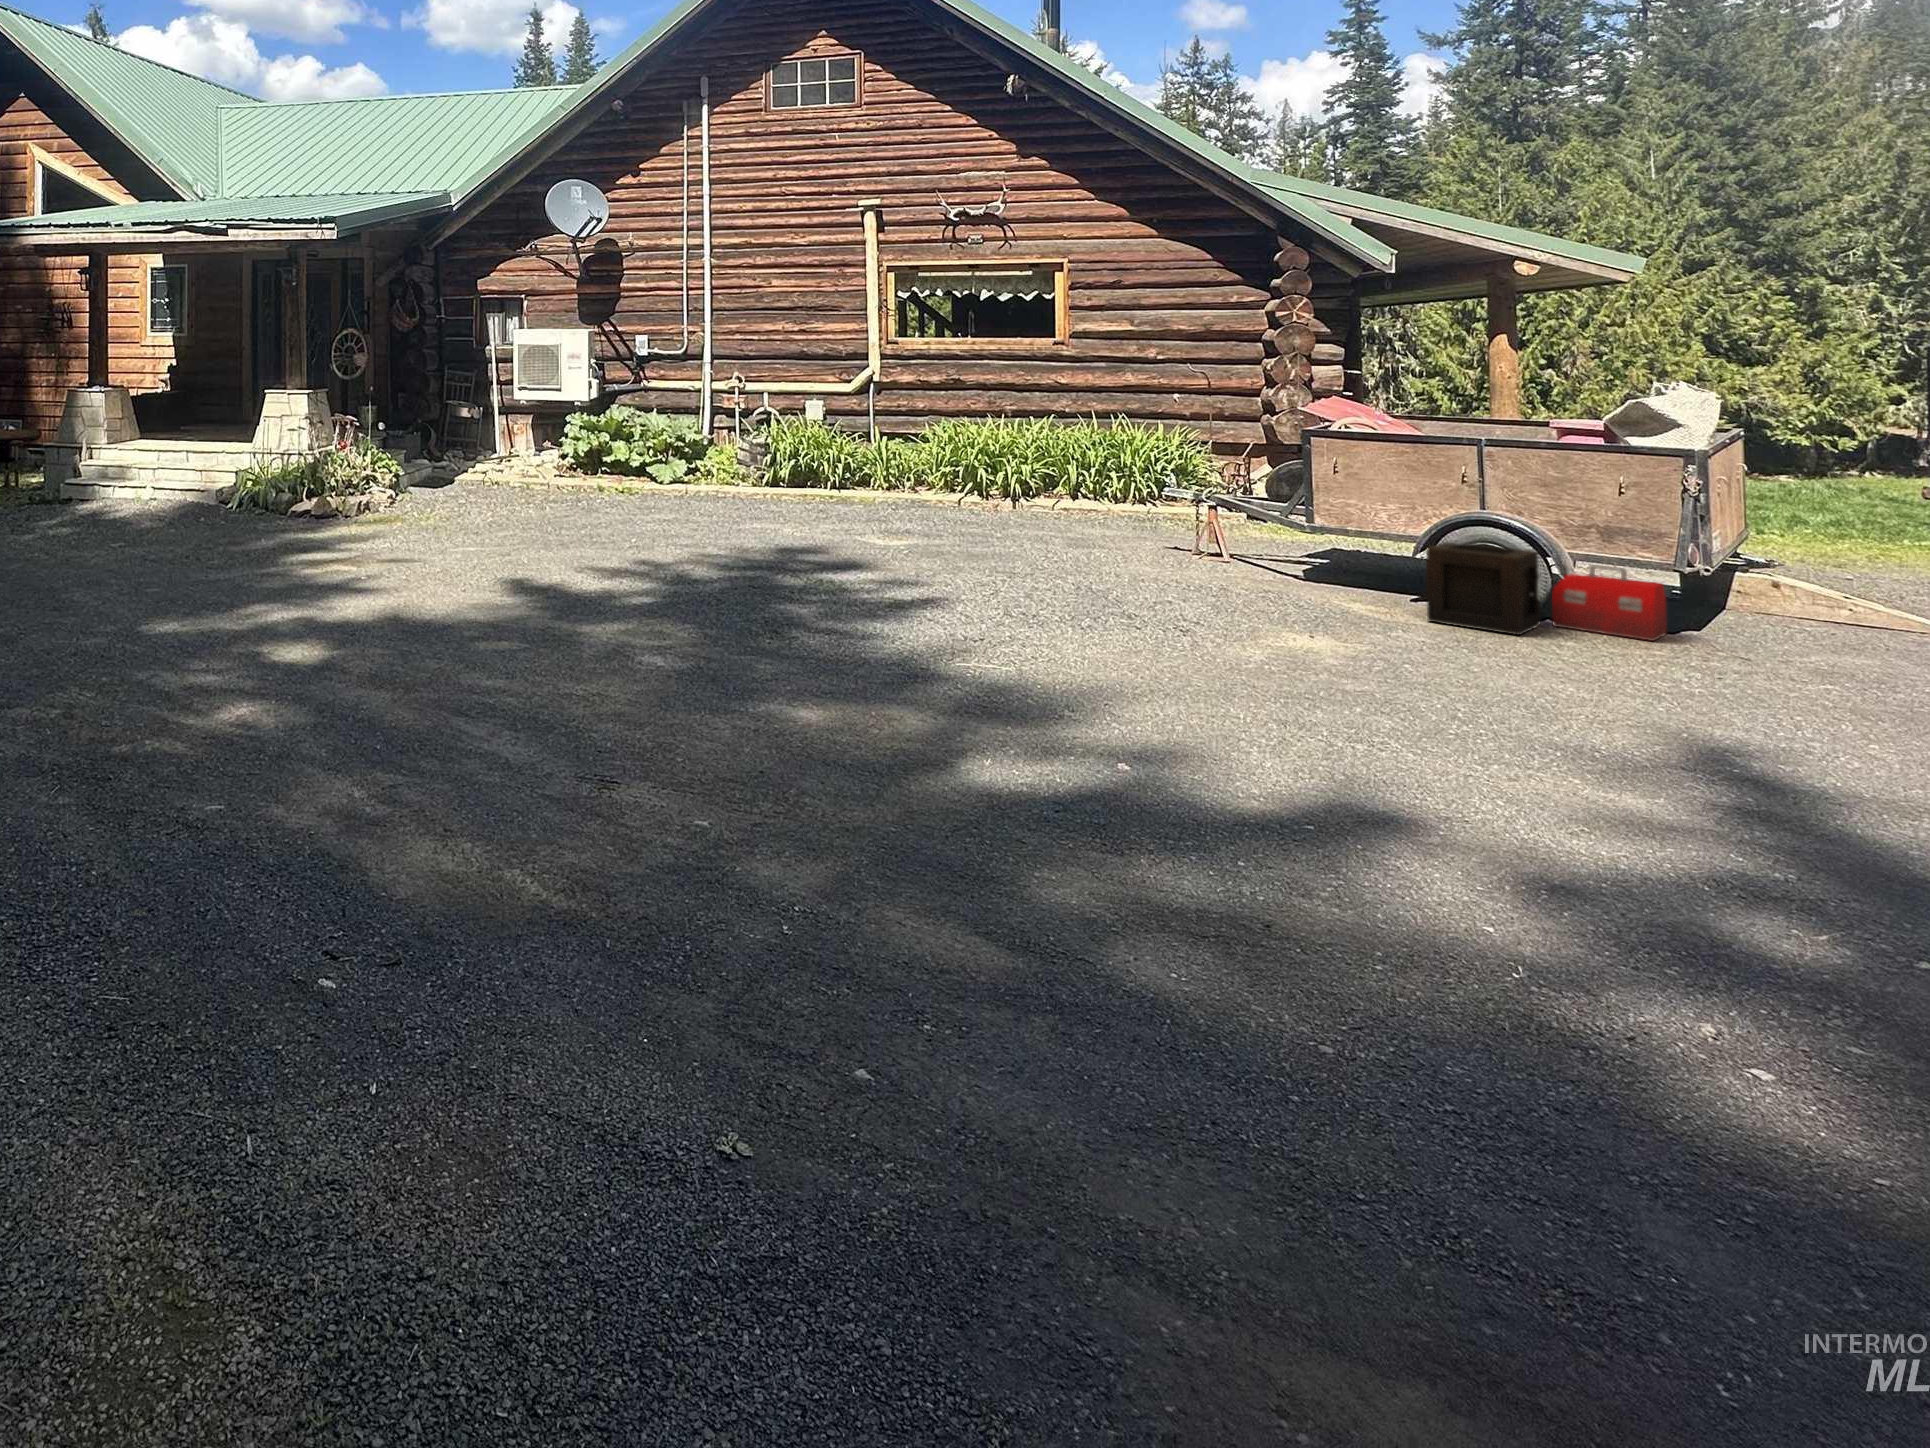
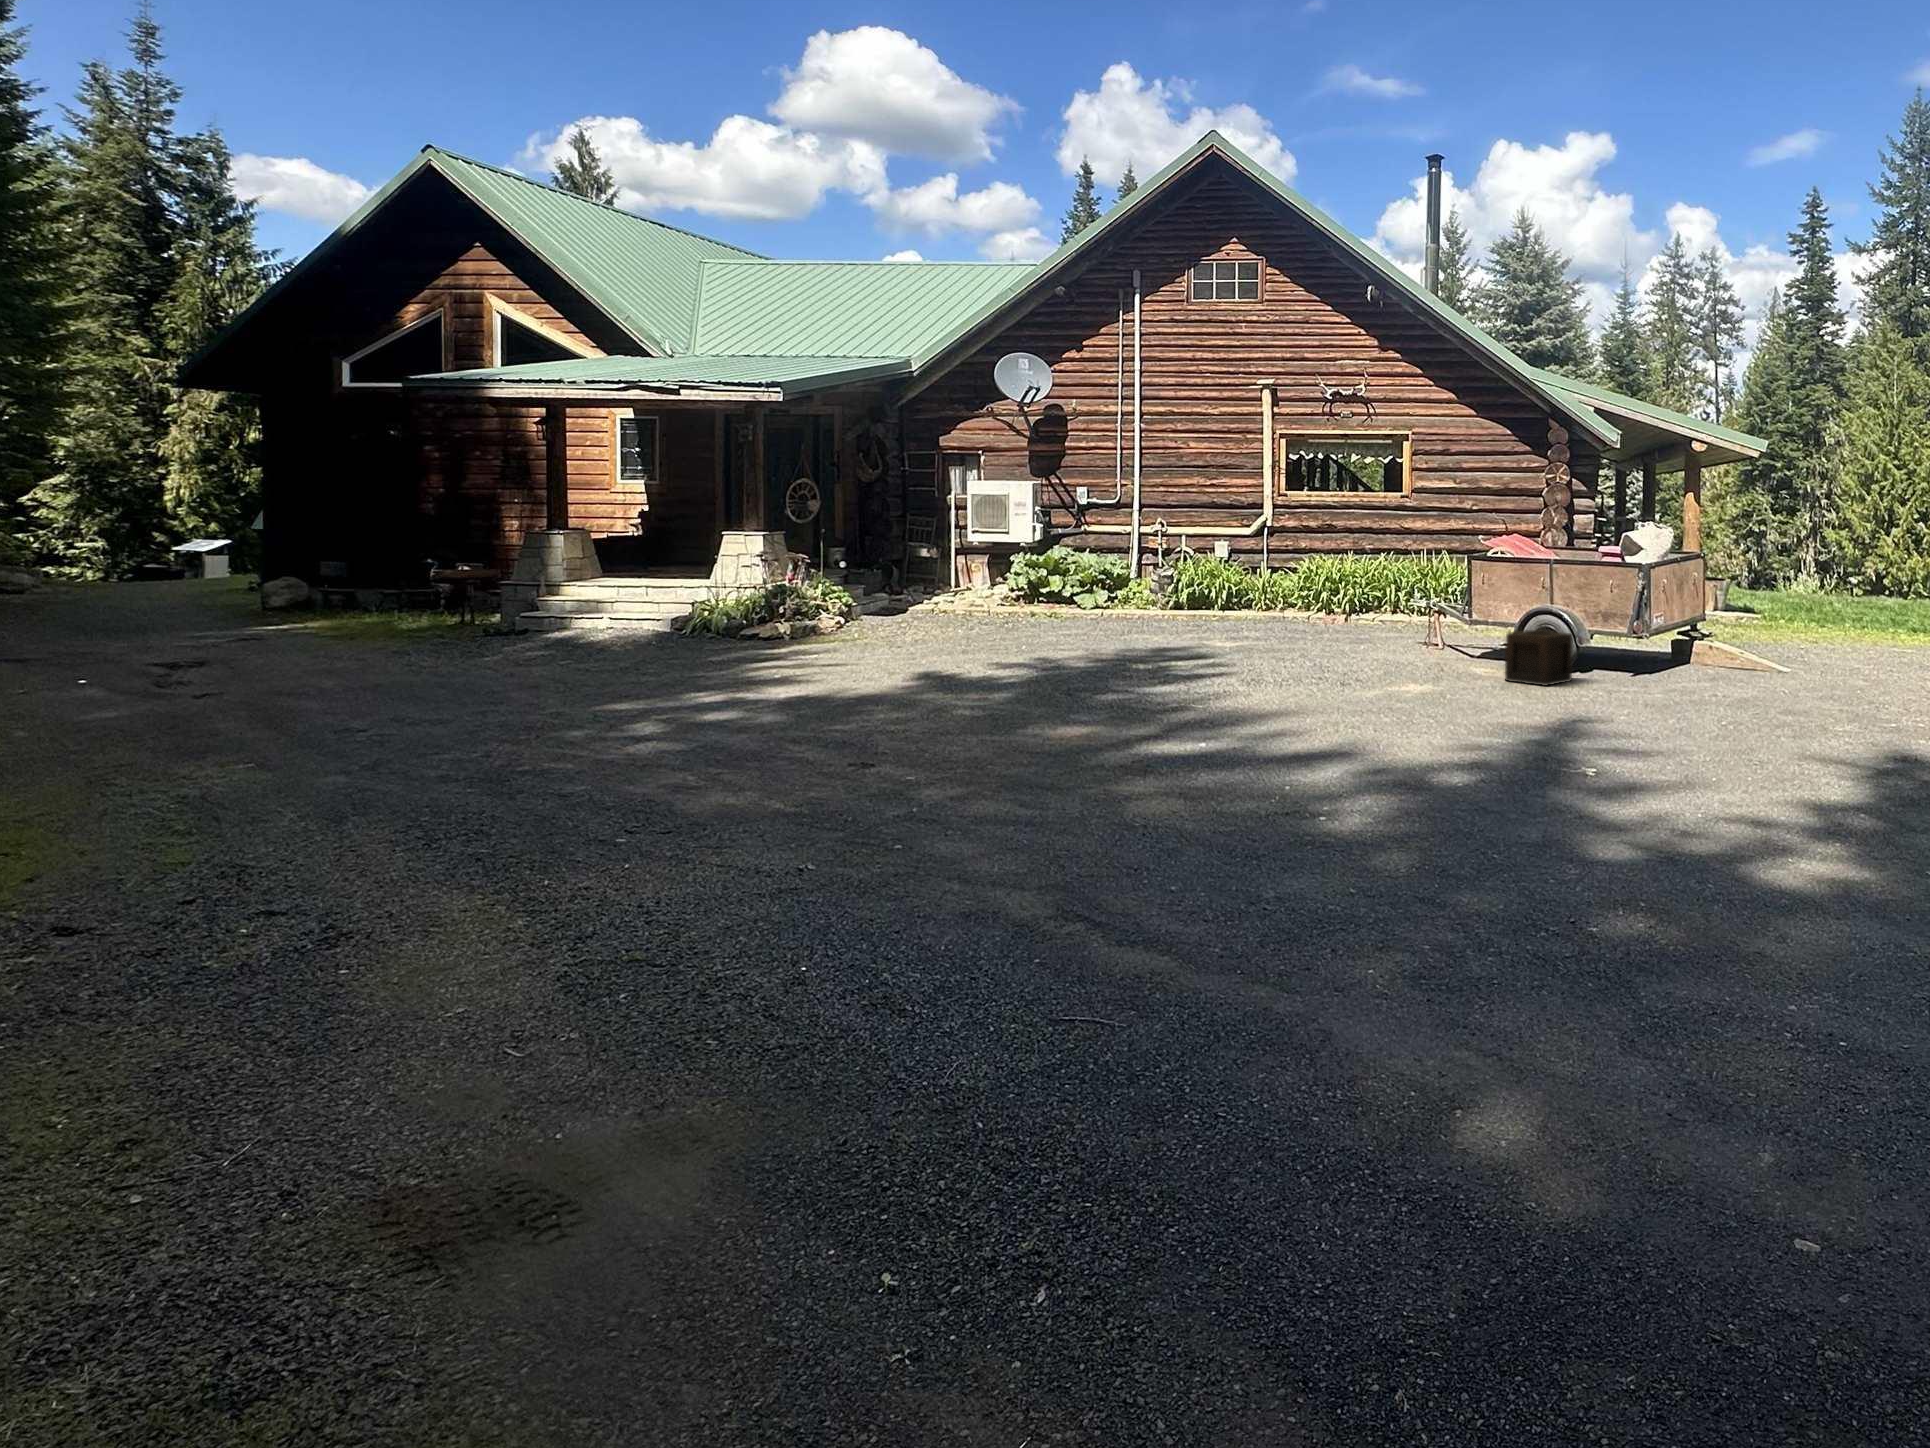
toolbox: present [1552,565,1667,641] -> none [1577,642,1637,687]

